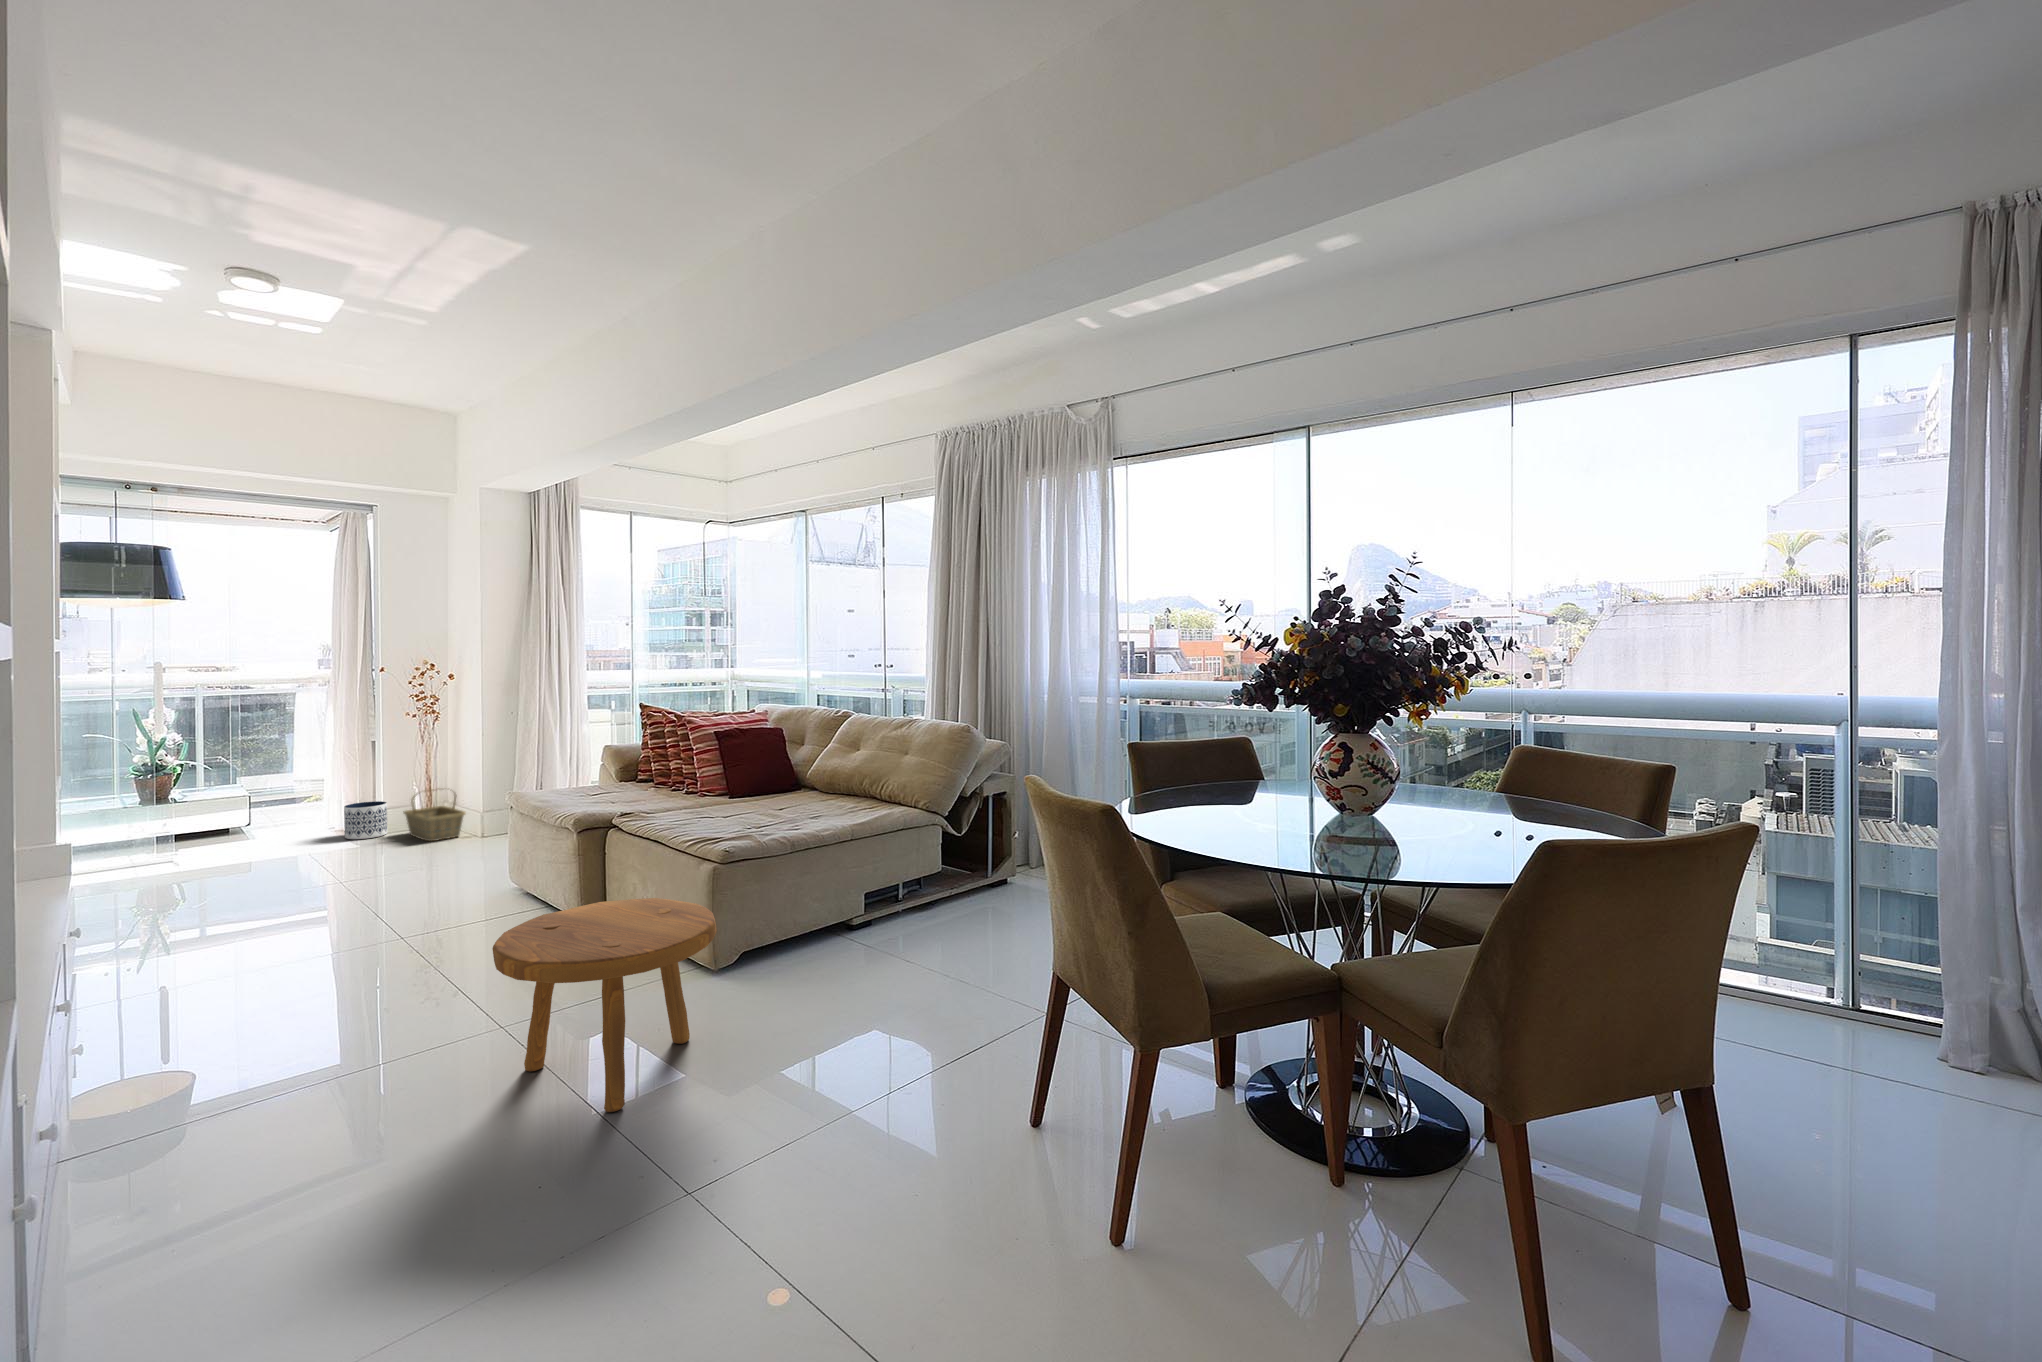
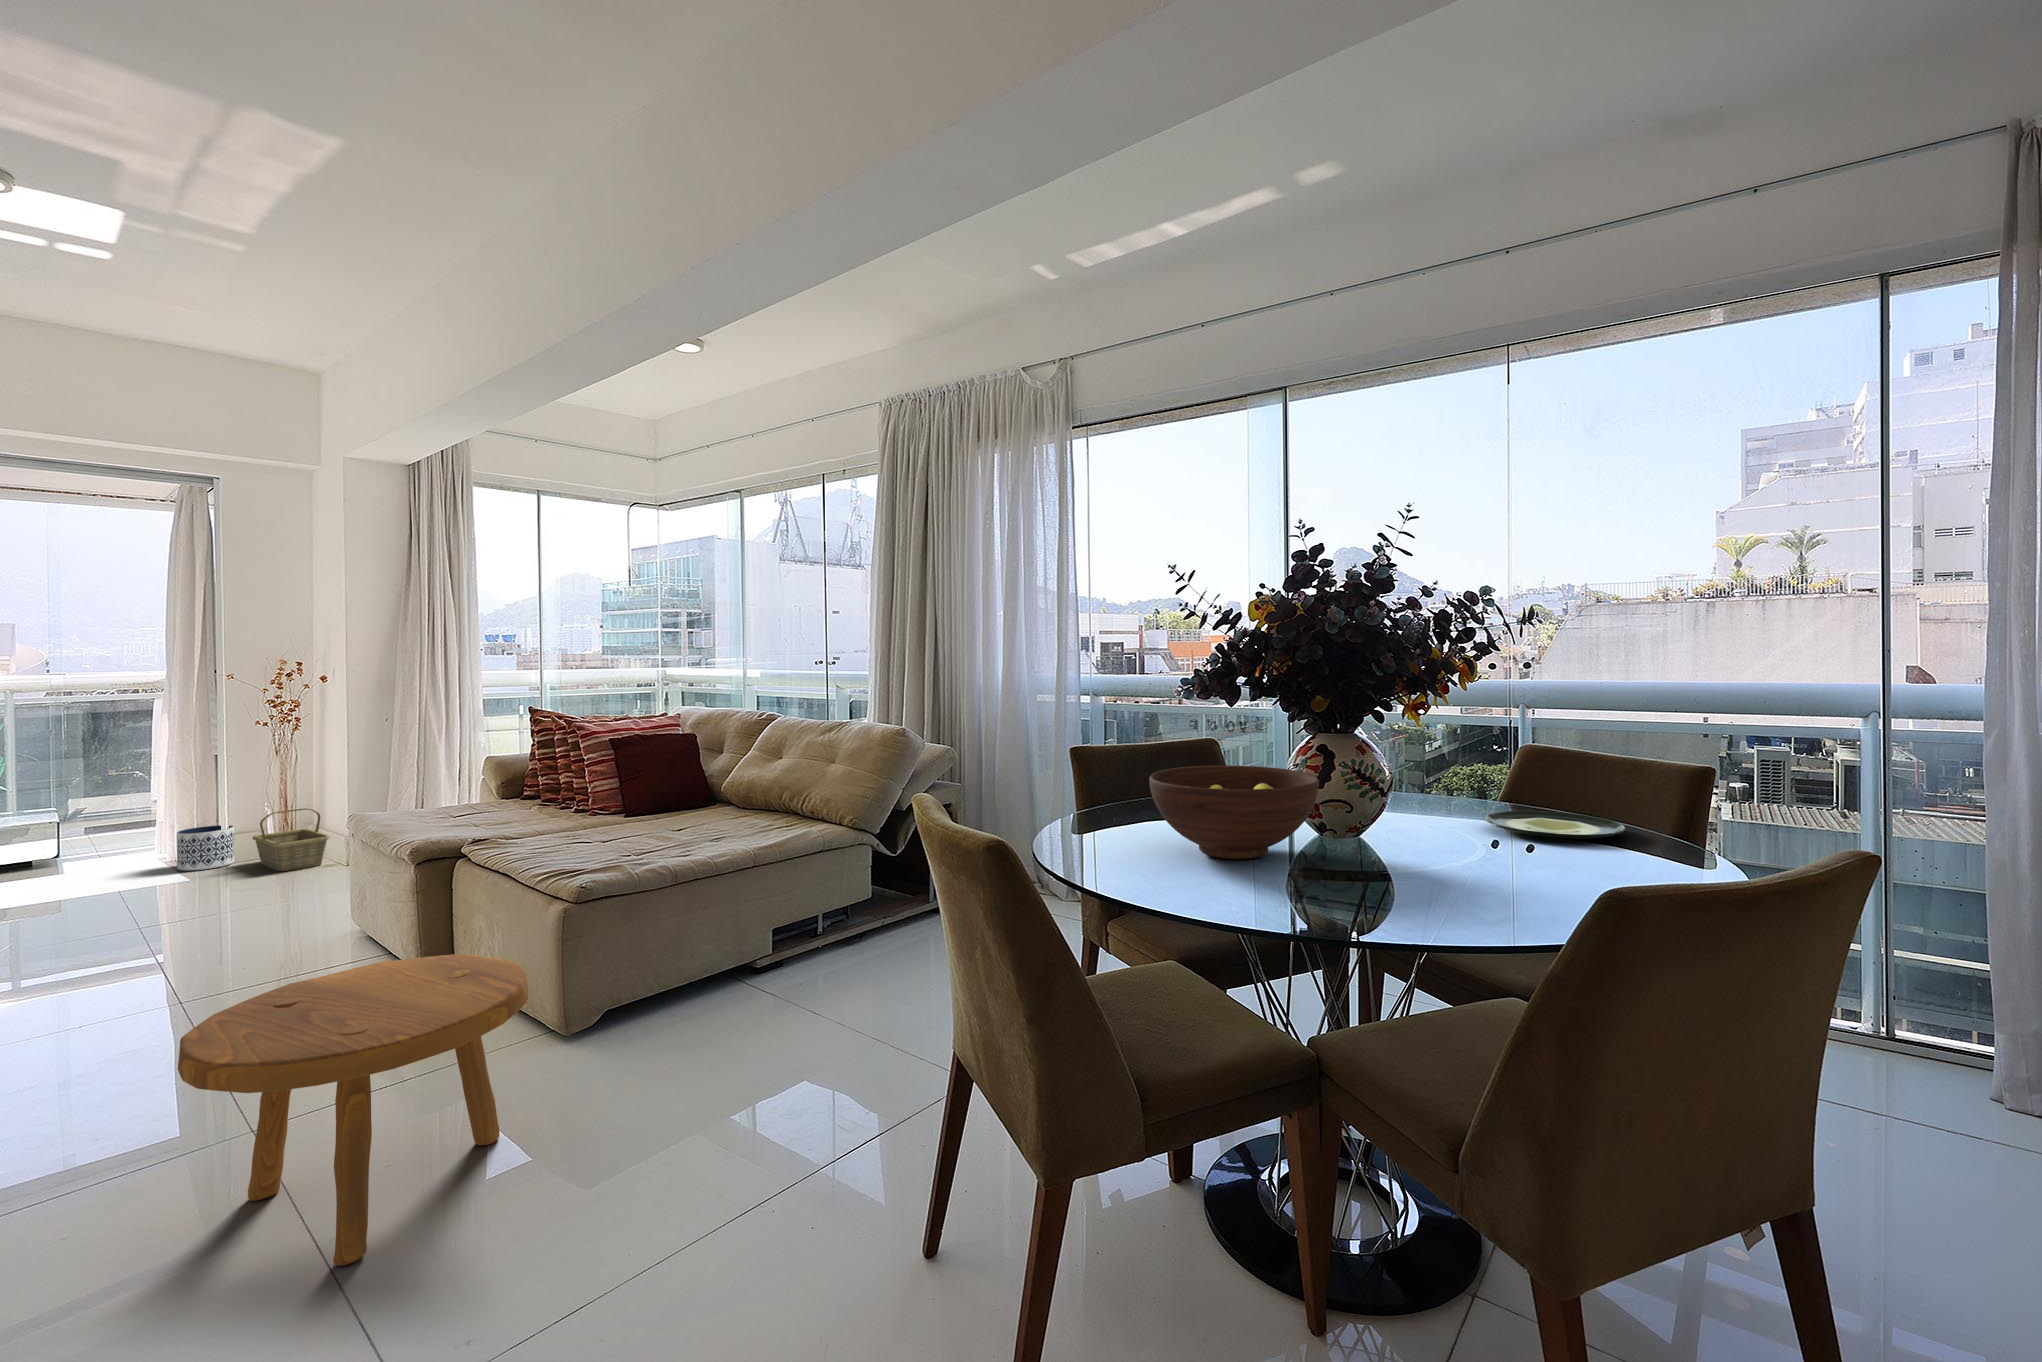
fruit bowl: none [1203,759,1339,832] -> present [1149,766,1319,859]
plate: none [1479,800,1596,821] -> present [1484,811,1625,839]

